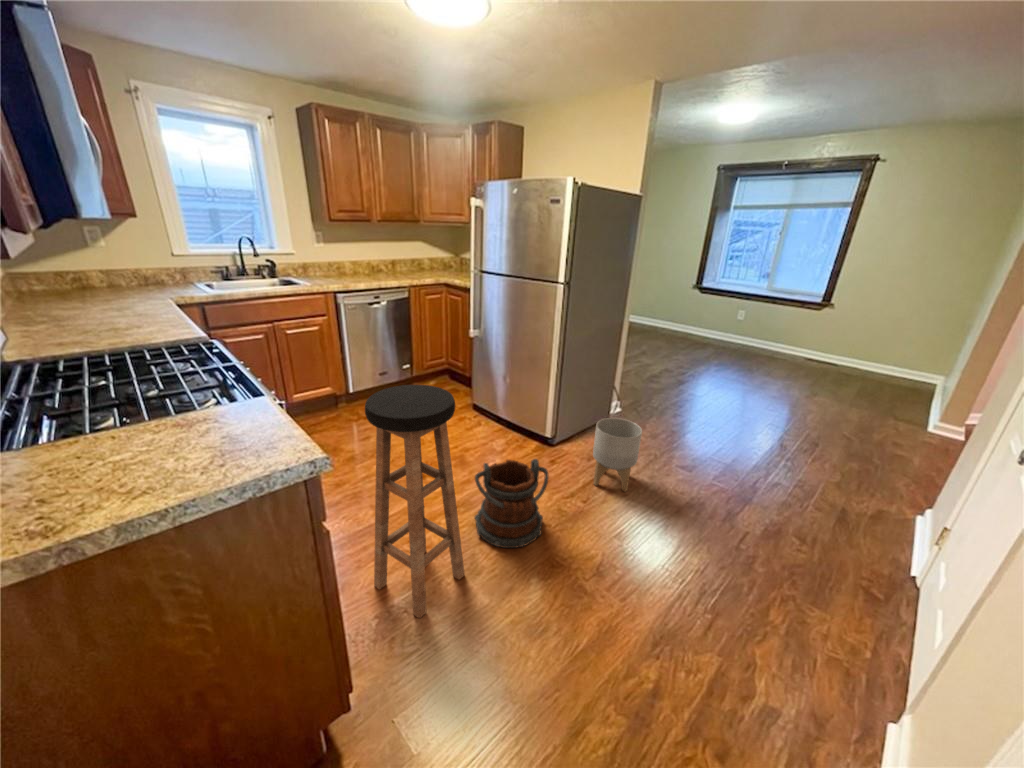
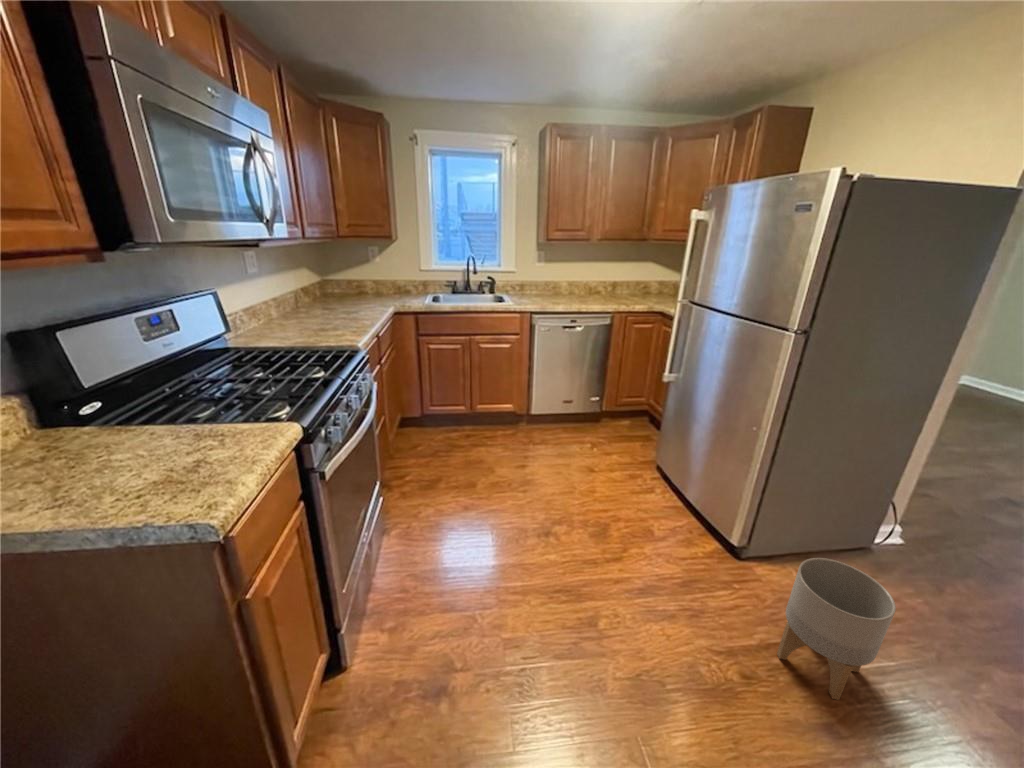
bar stool: present [365,385,465,618] -> none [399,436,510,719]
bucket: present [474,459,548,548] -> none [557,557,668,698]

